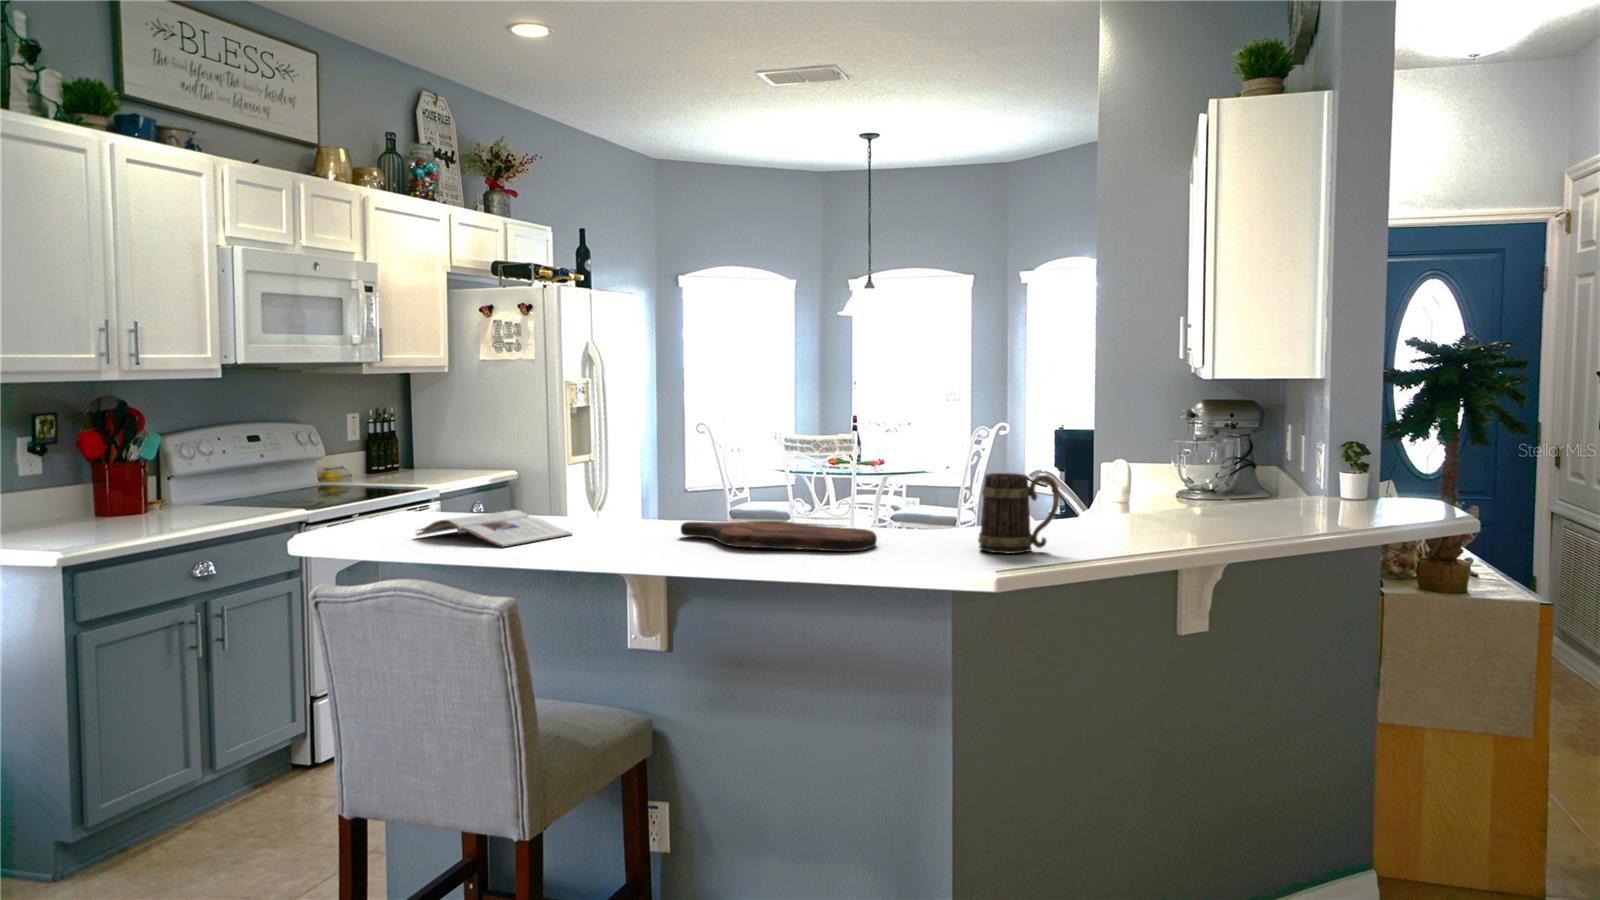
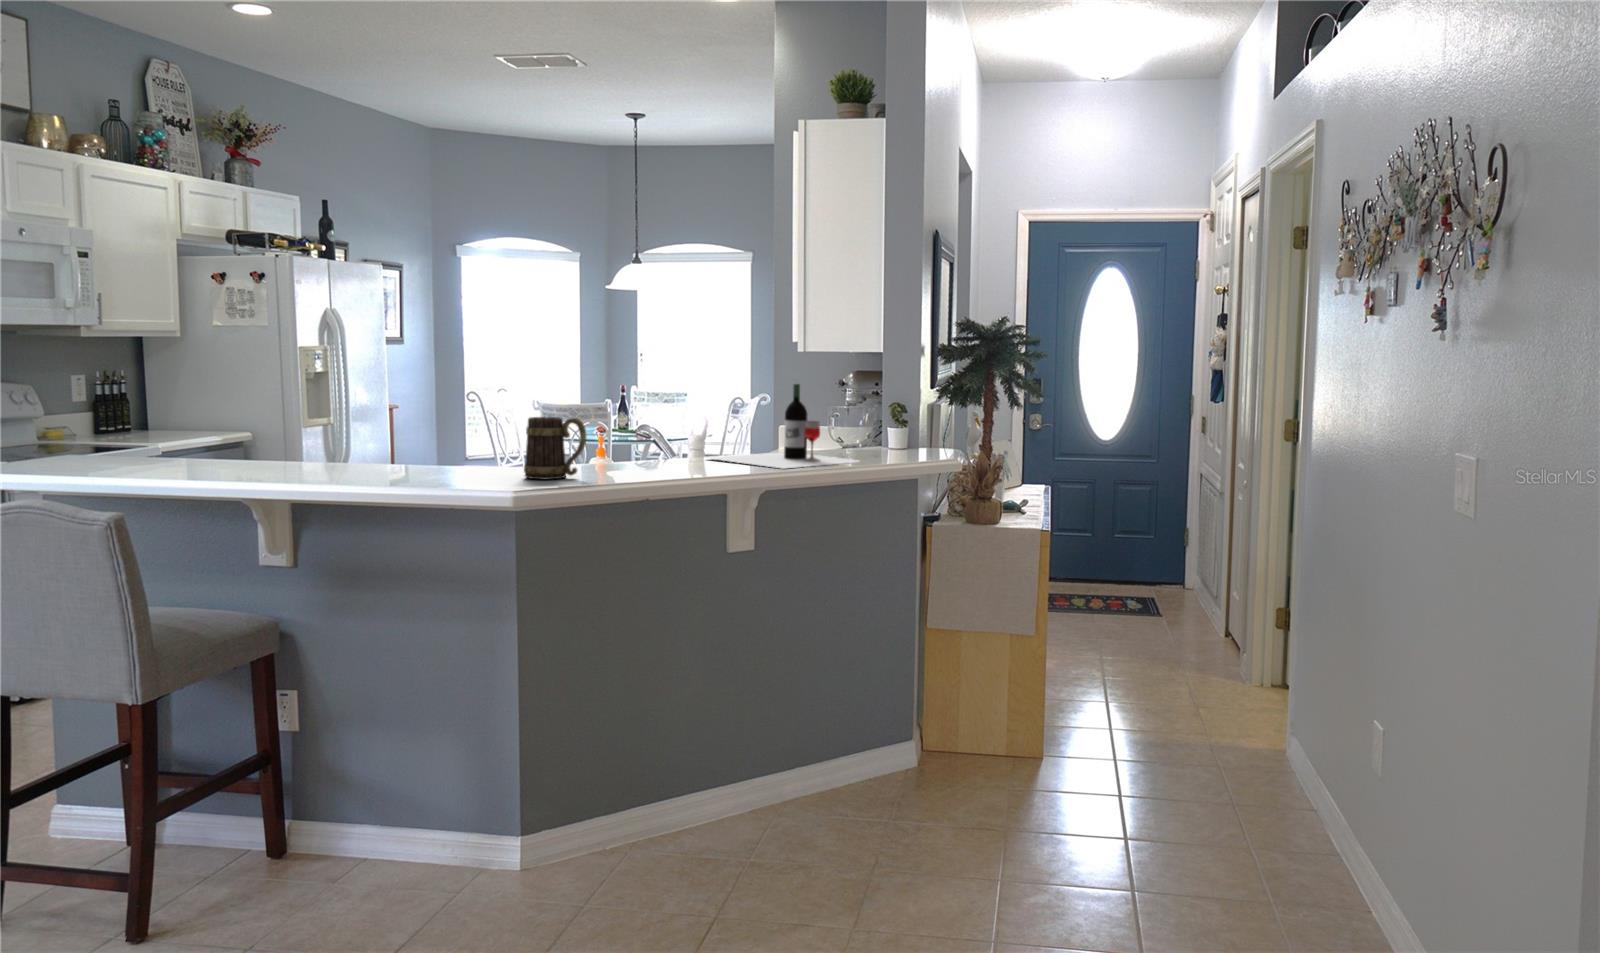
wine bottle: none [1147,424,1360,534] -> present [710,384,859,469]
magazine: present [416,510,572,547] -> none [64,449,205,476]
cutting board: present [681,521,877,551] -> none [294,457,449,478]

